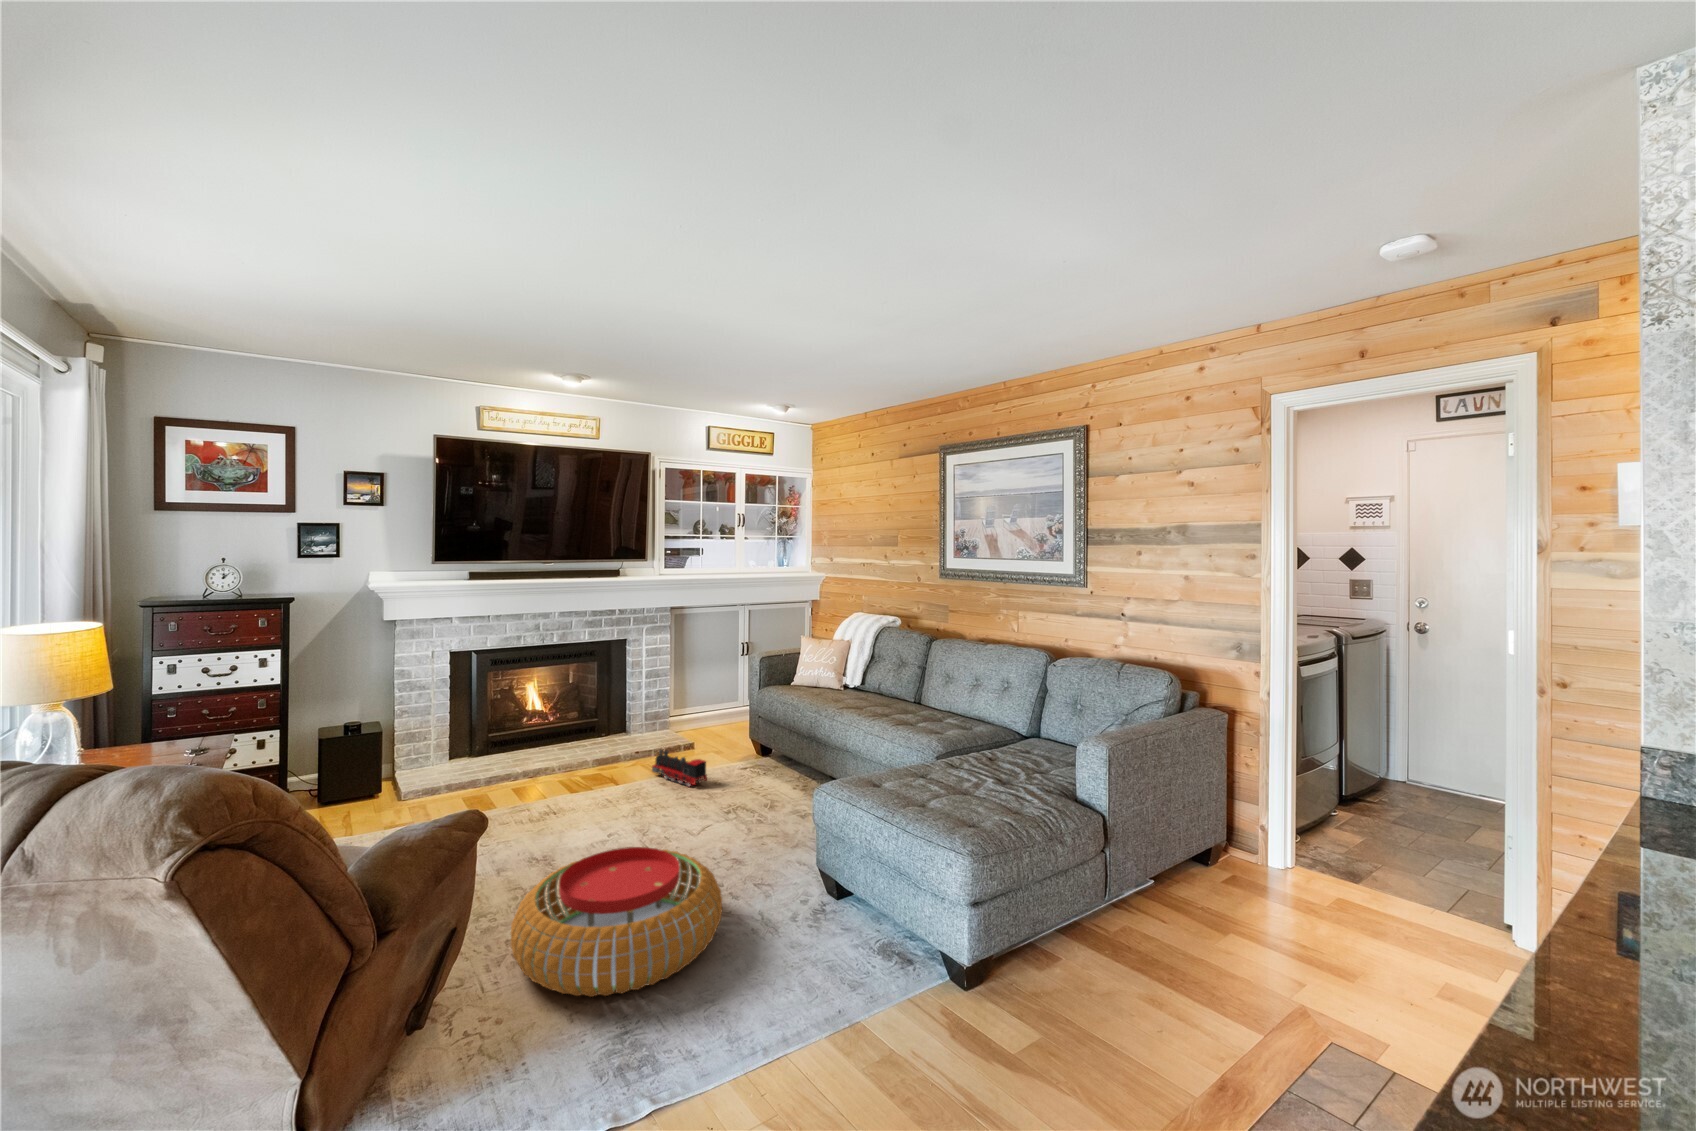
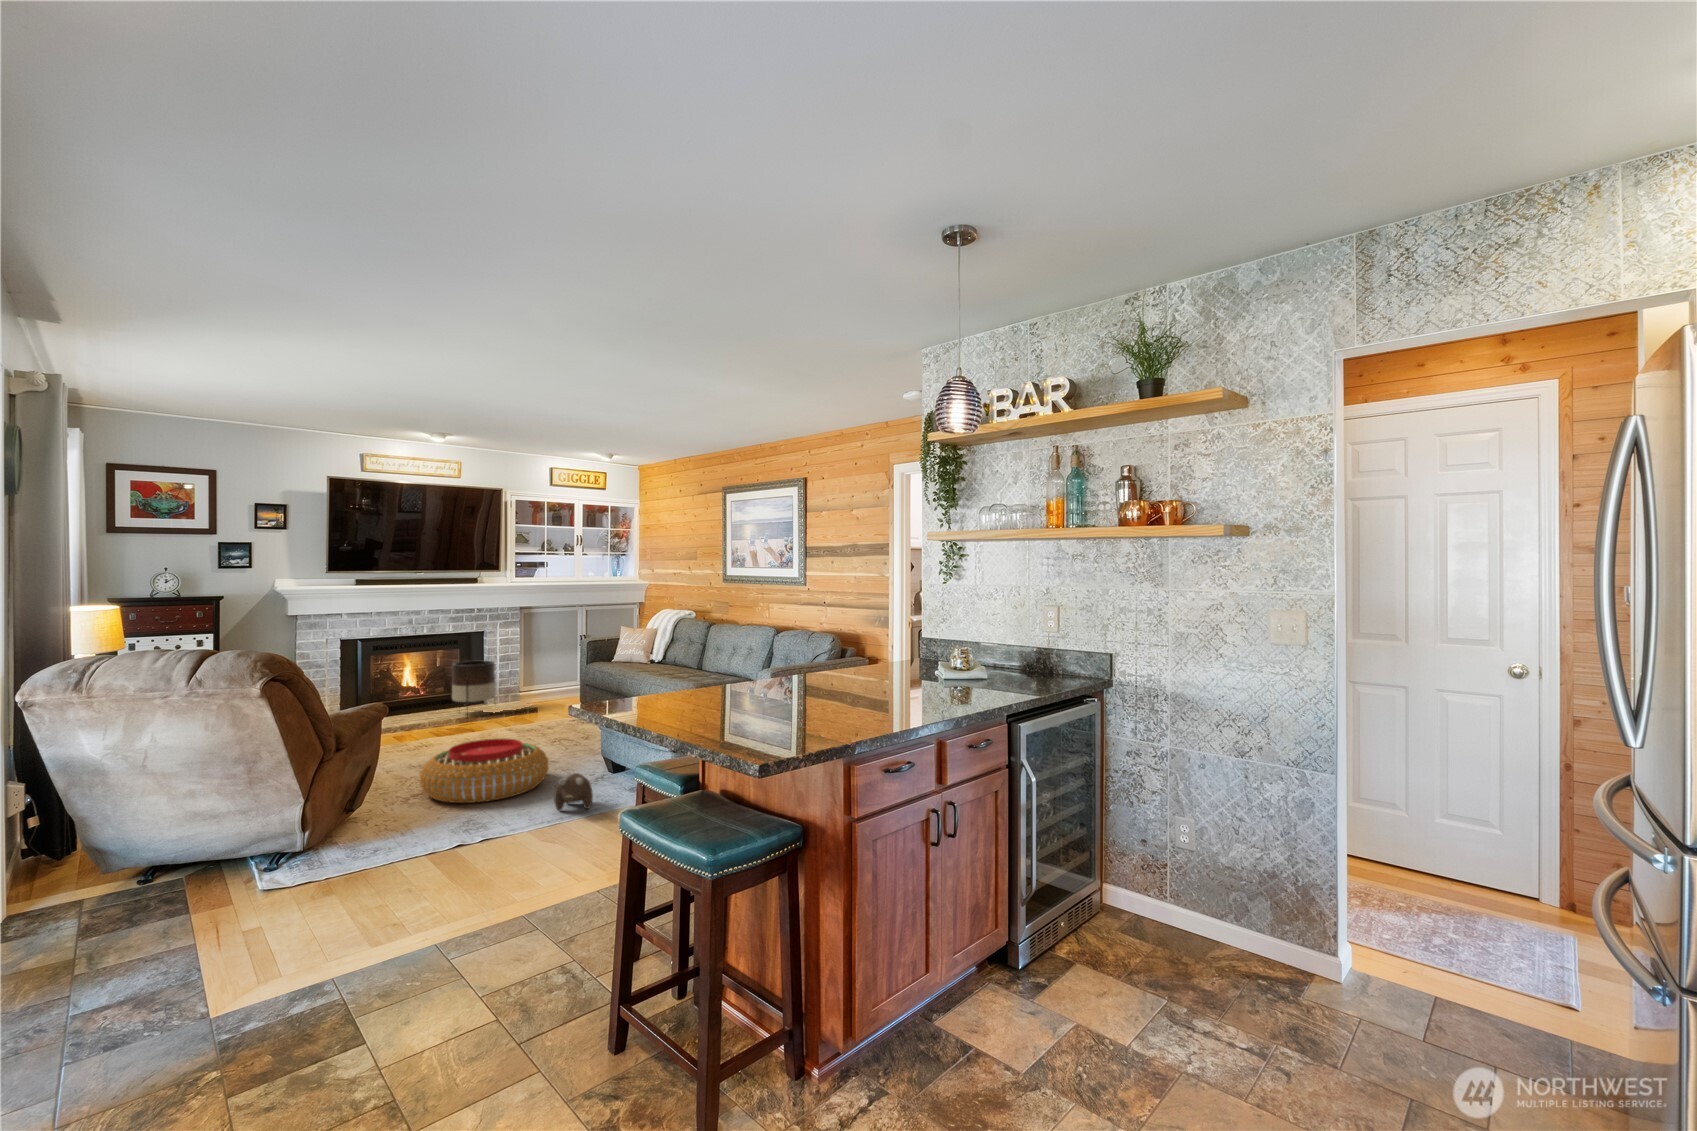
planter: none [587,676,641,755] -> present [452,661,495,715]
toy train: present [652,750,707,787] -> none [504,708,547,731]
plush toy: none [742,966,815,1048] -> present [554,773,593,810]

